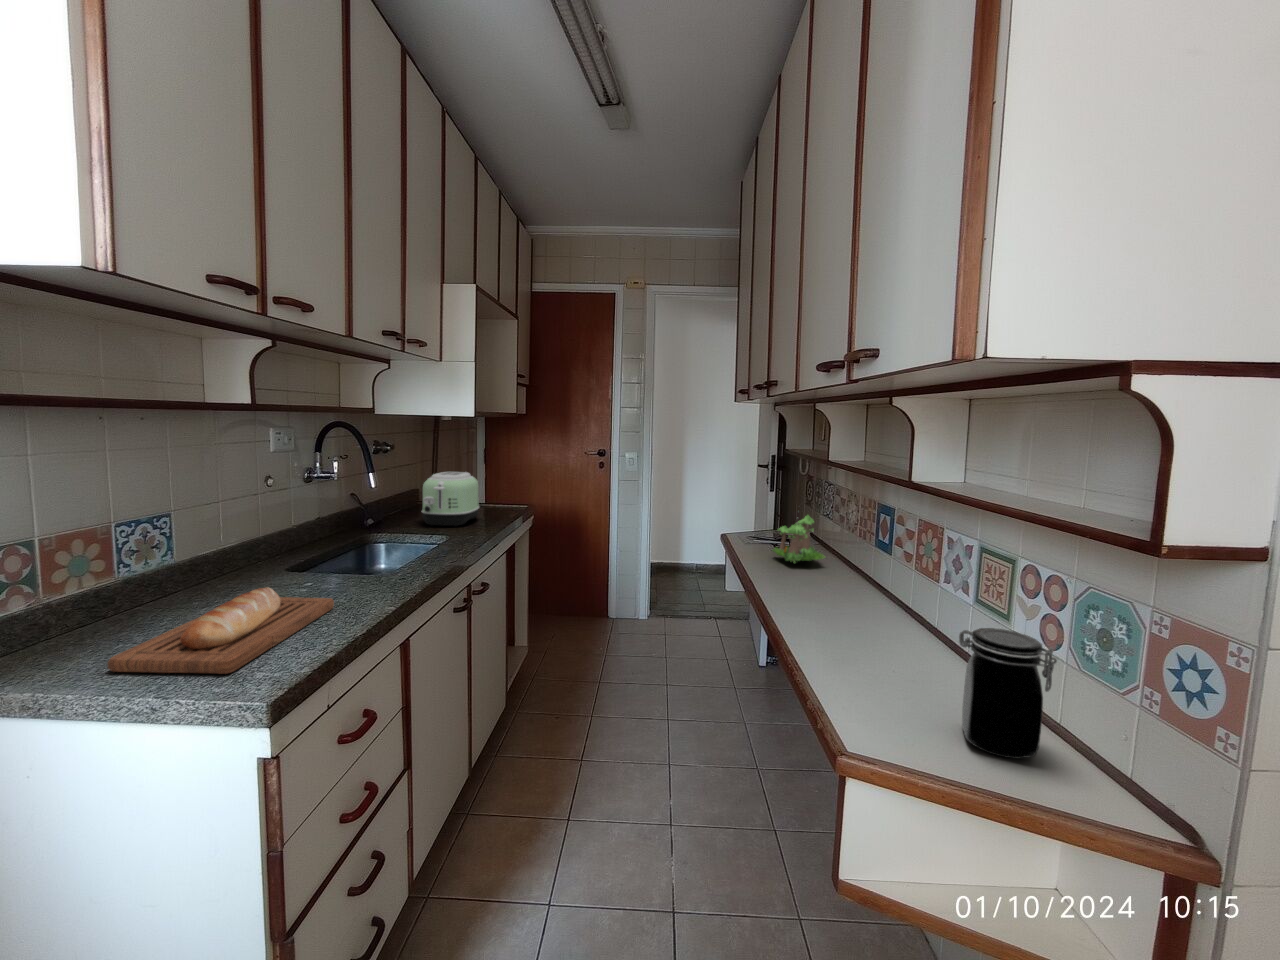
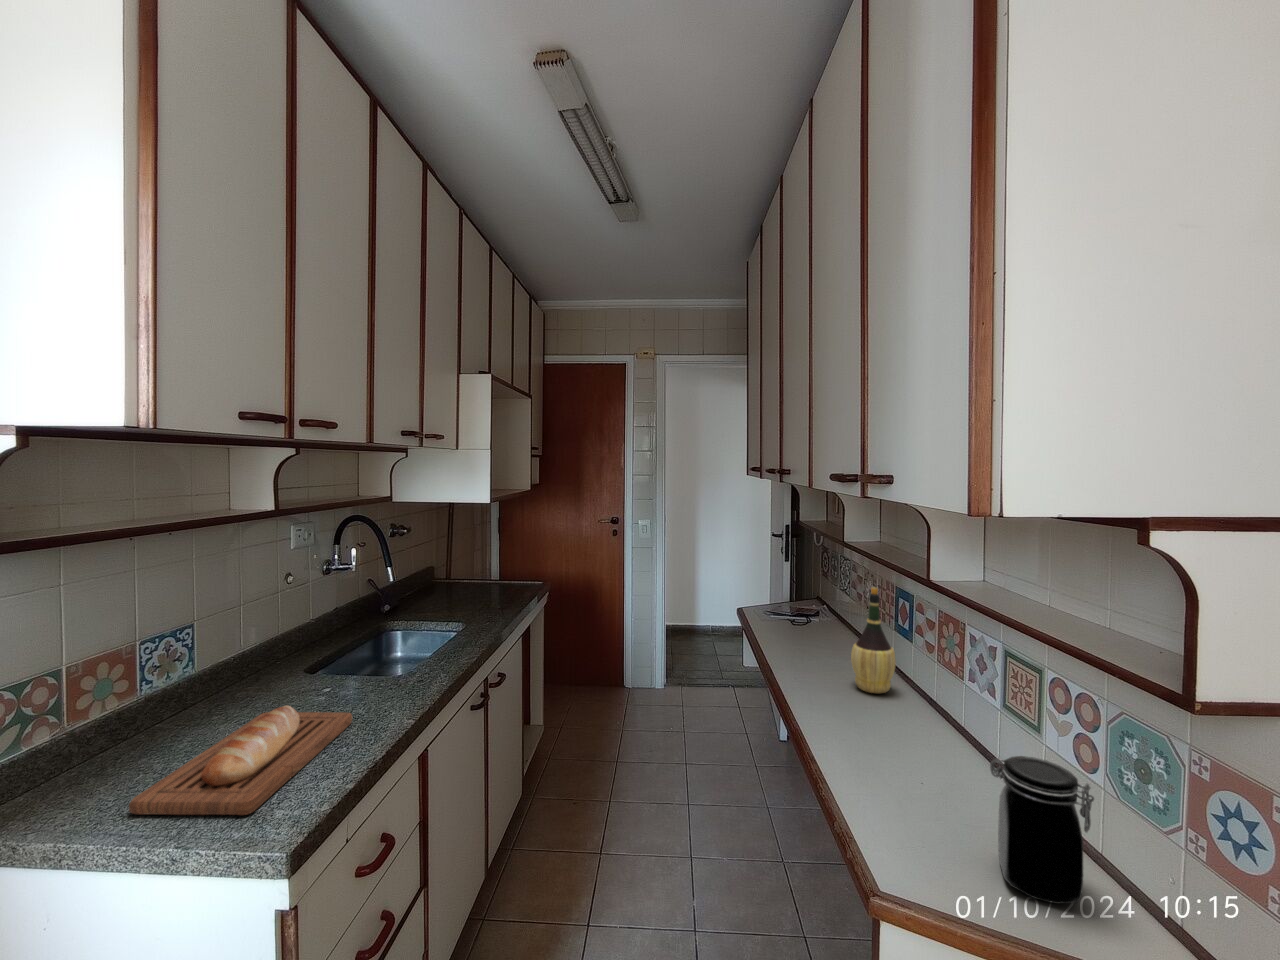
toaster: present [422,472,479,526] -> none [437,553,494,610]
wine bottle: none [831,498,874,600] -> present [851,587,896,693]
plant: present [772,515,825,562] -> none [788,577,845,648]

